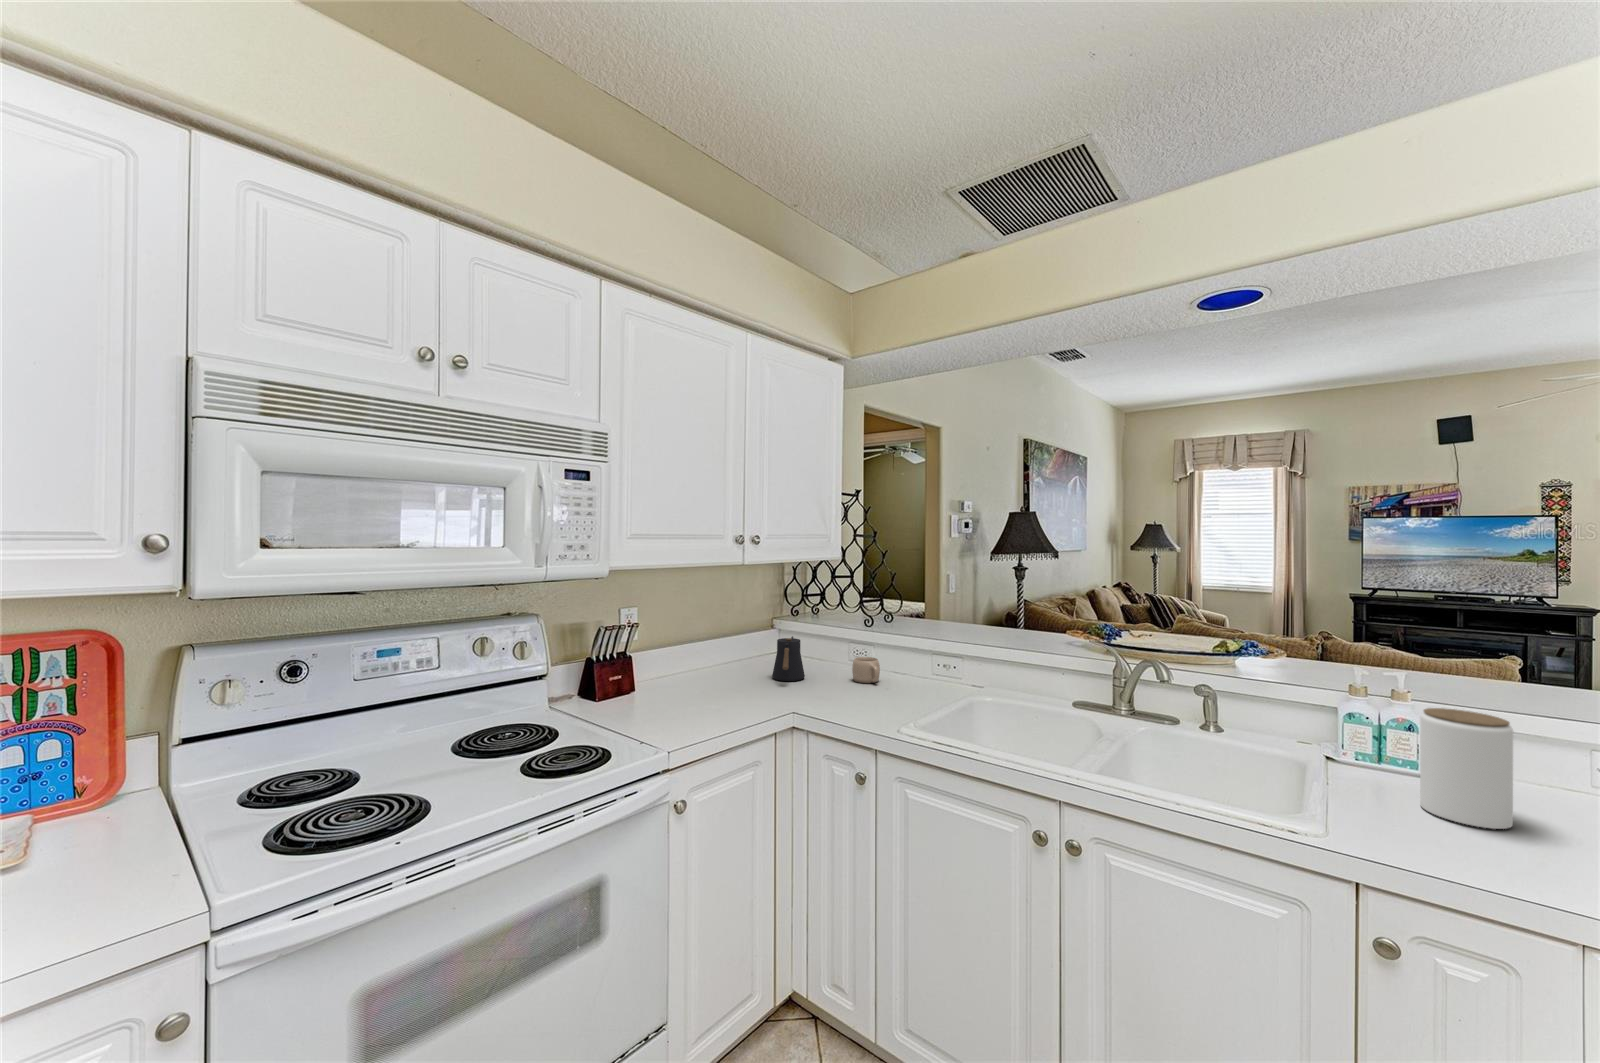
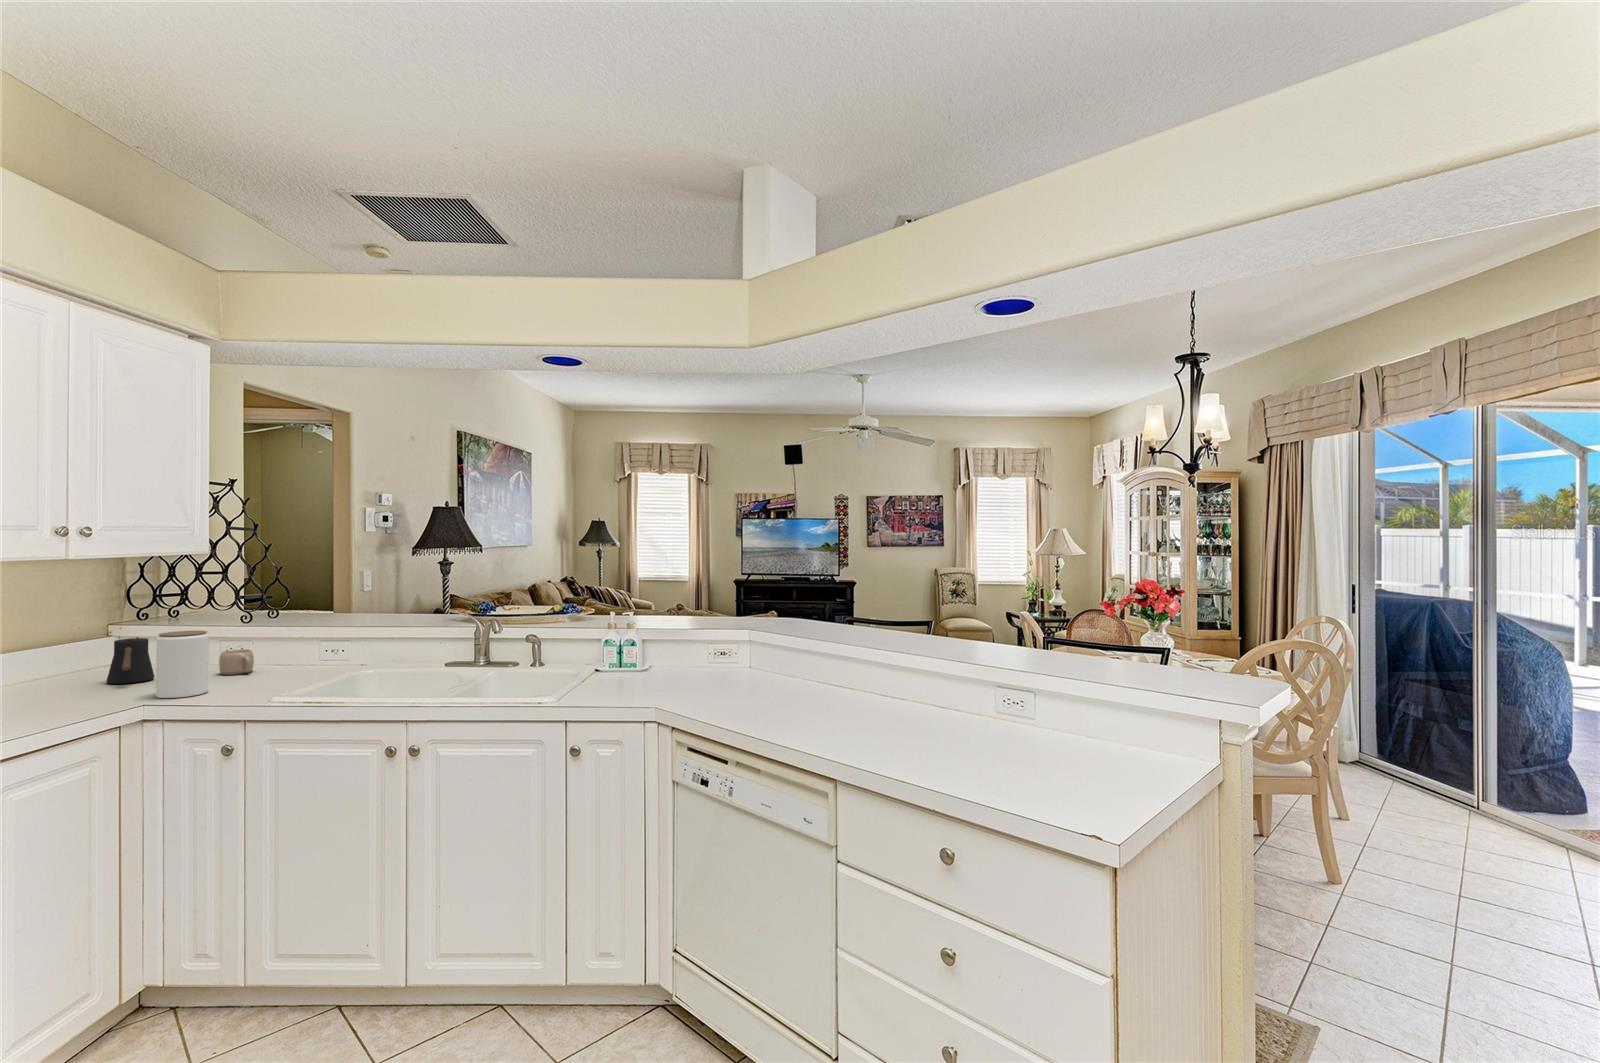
jar: present [1420,708,1513,829] -> present [156,631,209,698]

